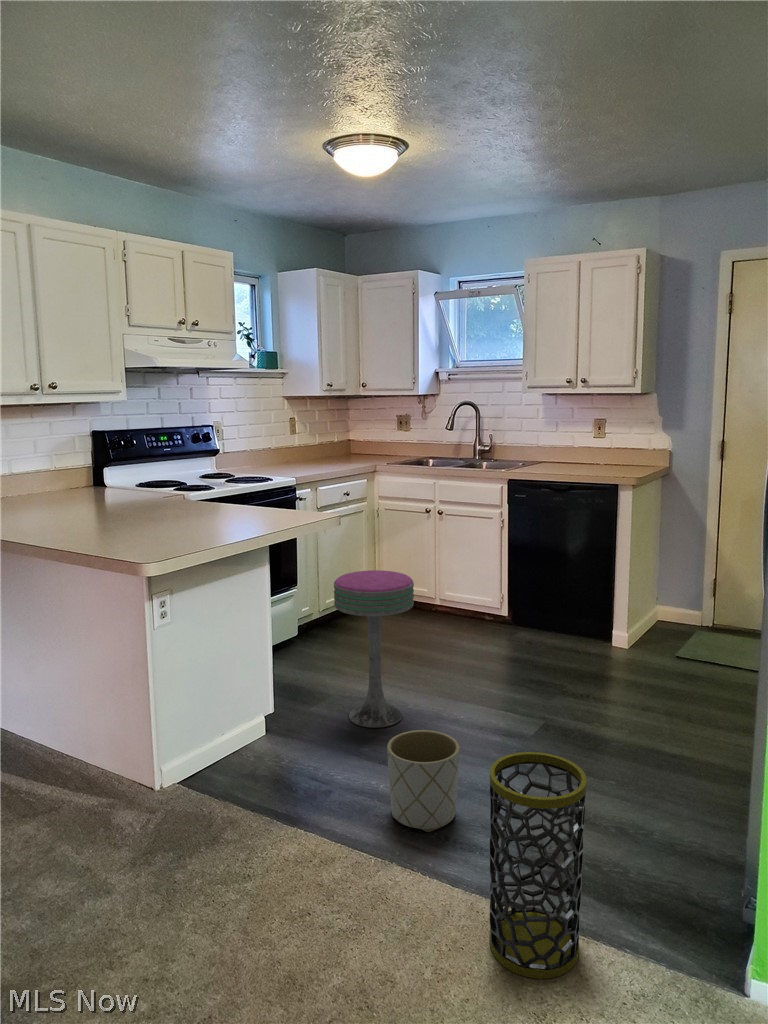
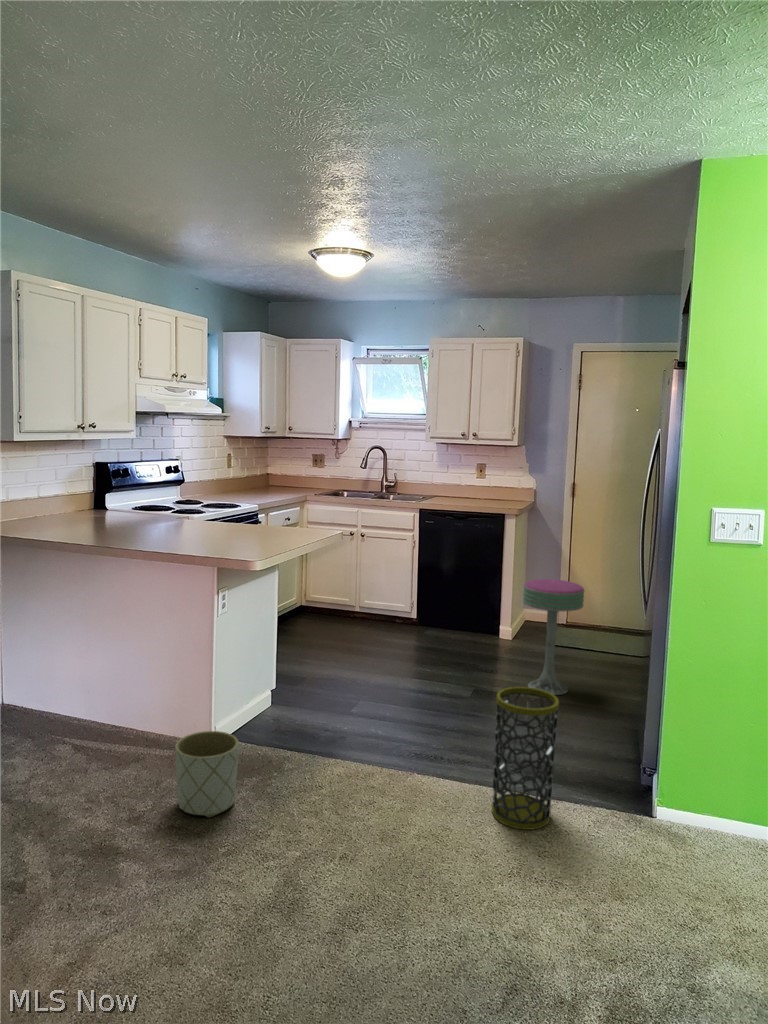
bar stool: present [334,570,414,728] -> present [523,579,584,695]
planter: present [387,730,460,832] -> present [175,731,239,817]

